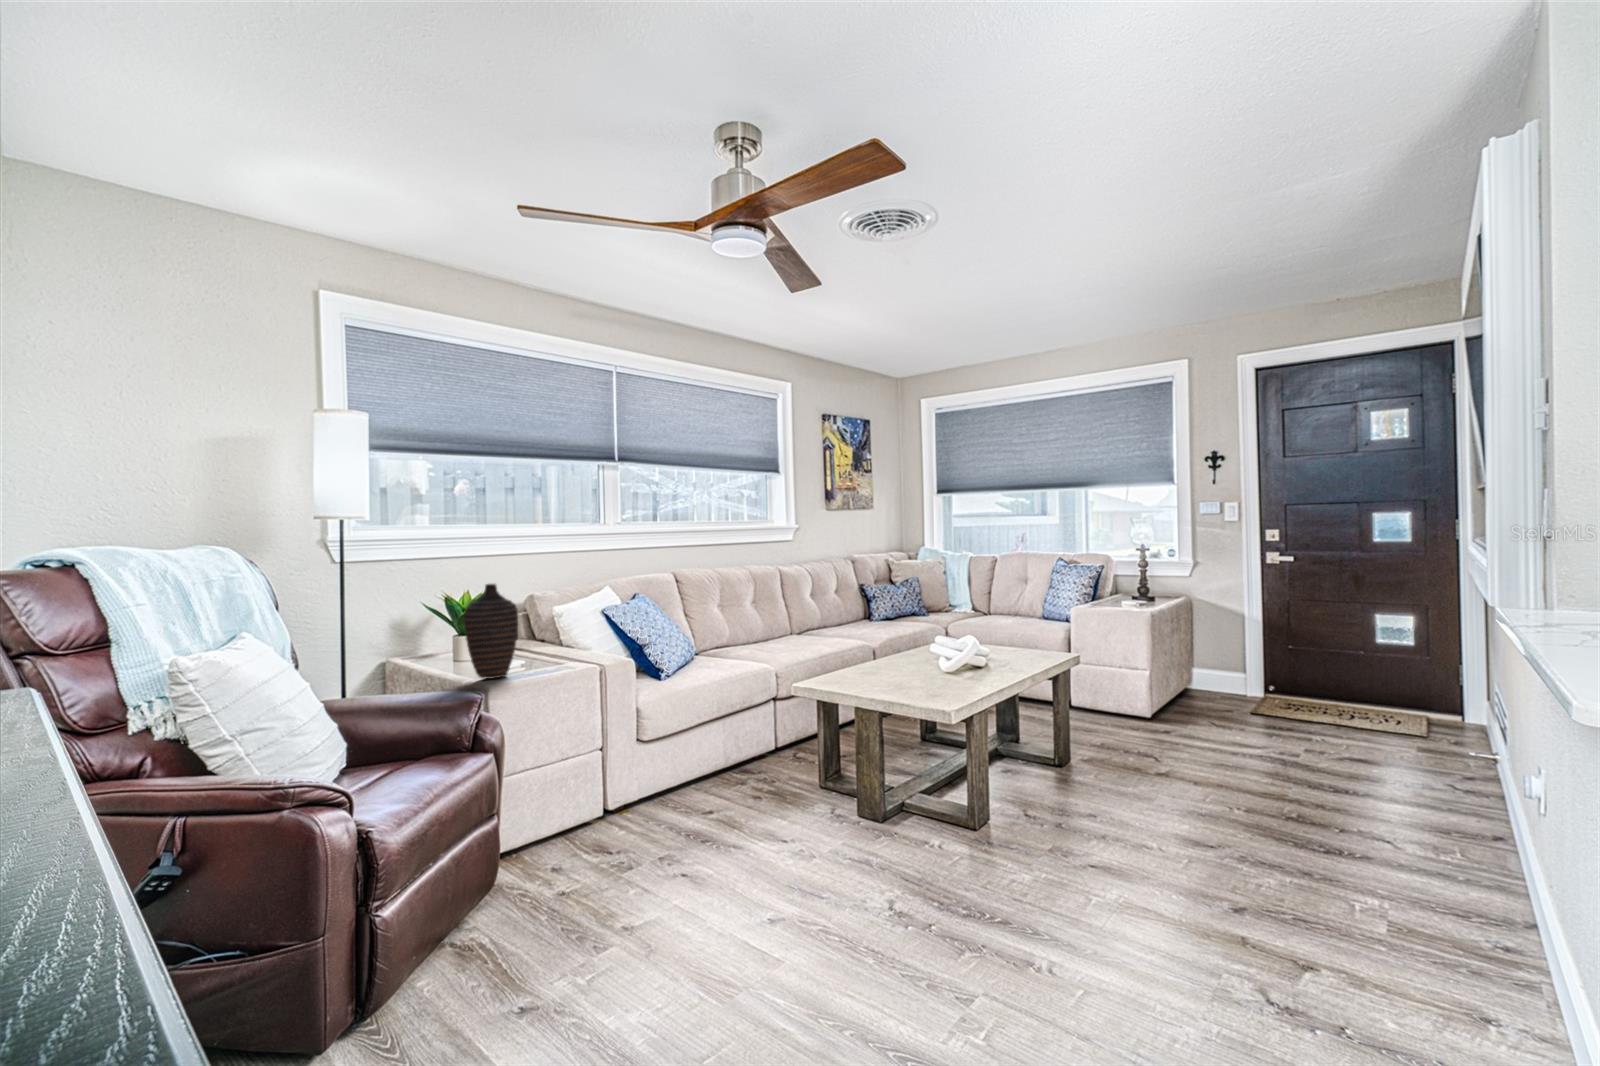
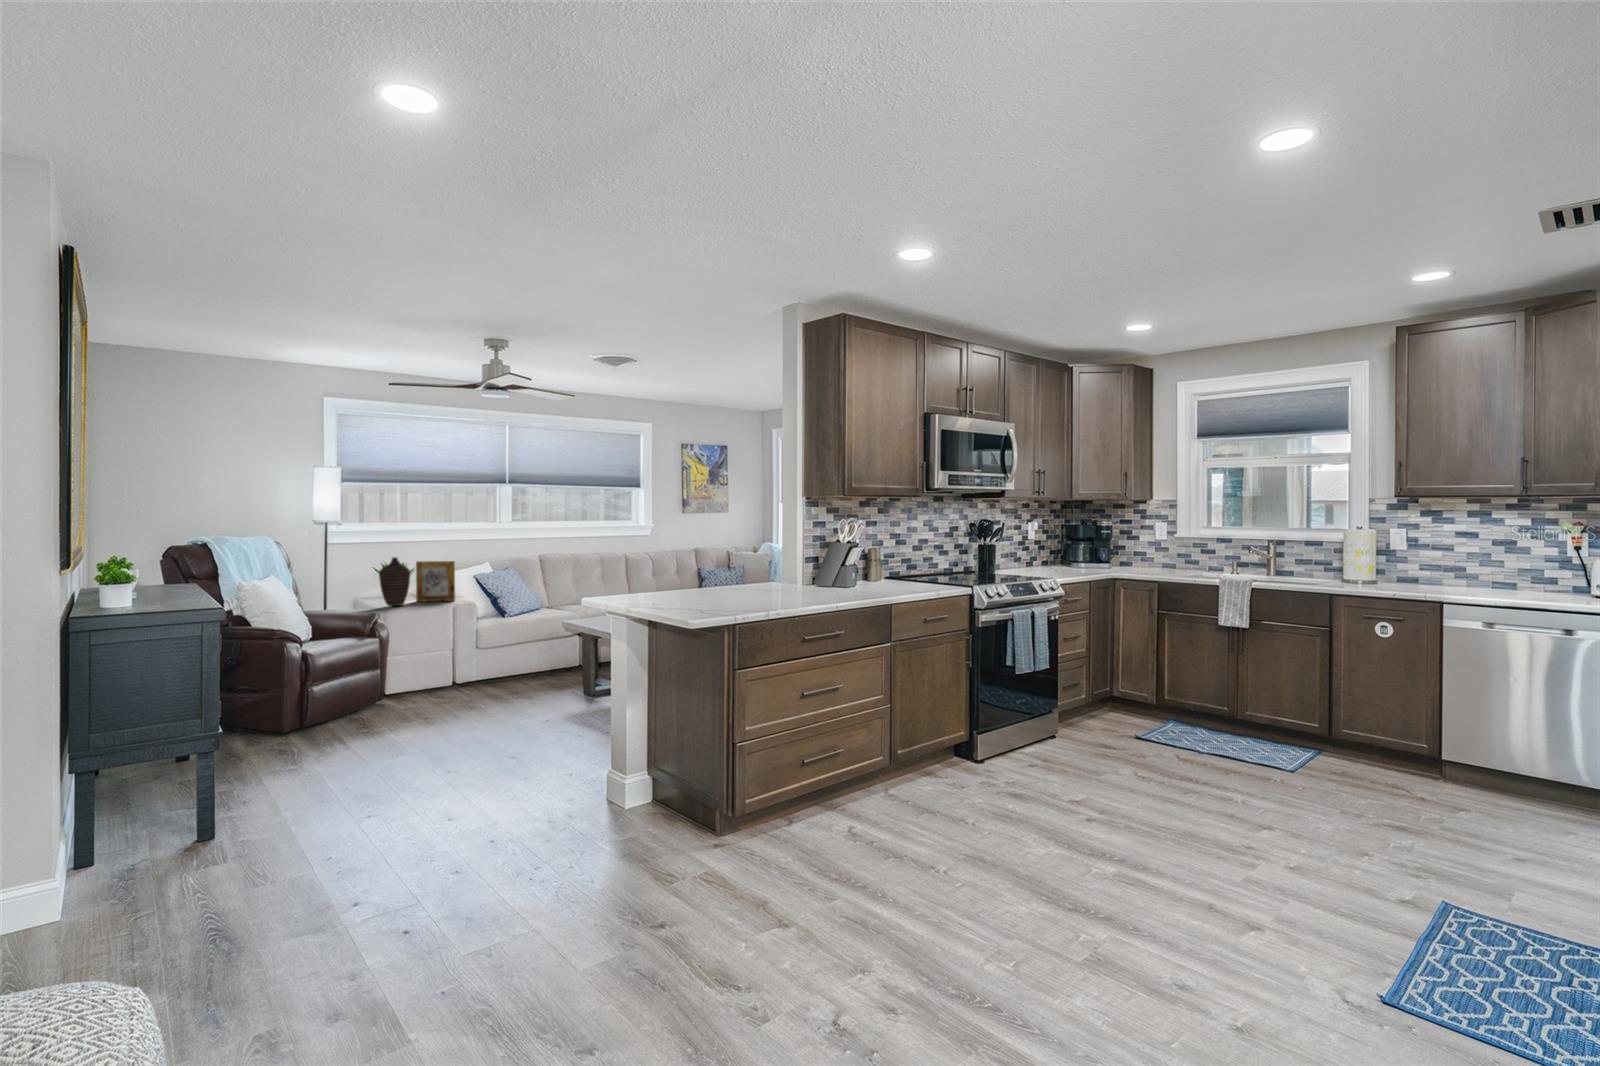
picture frame: none [517,587,588,665] -> present [416,561,455,602]

